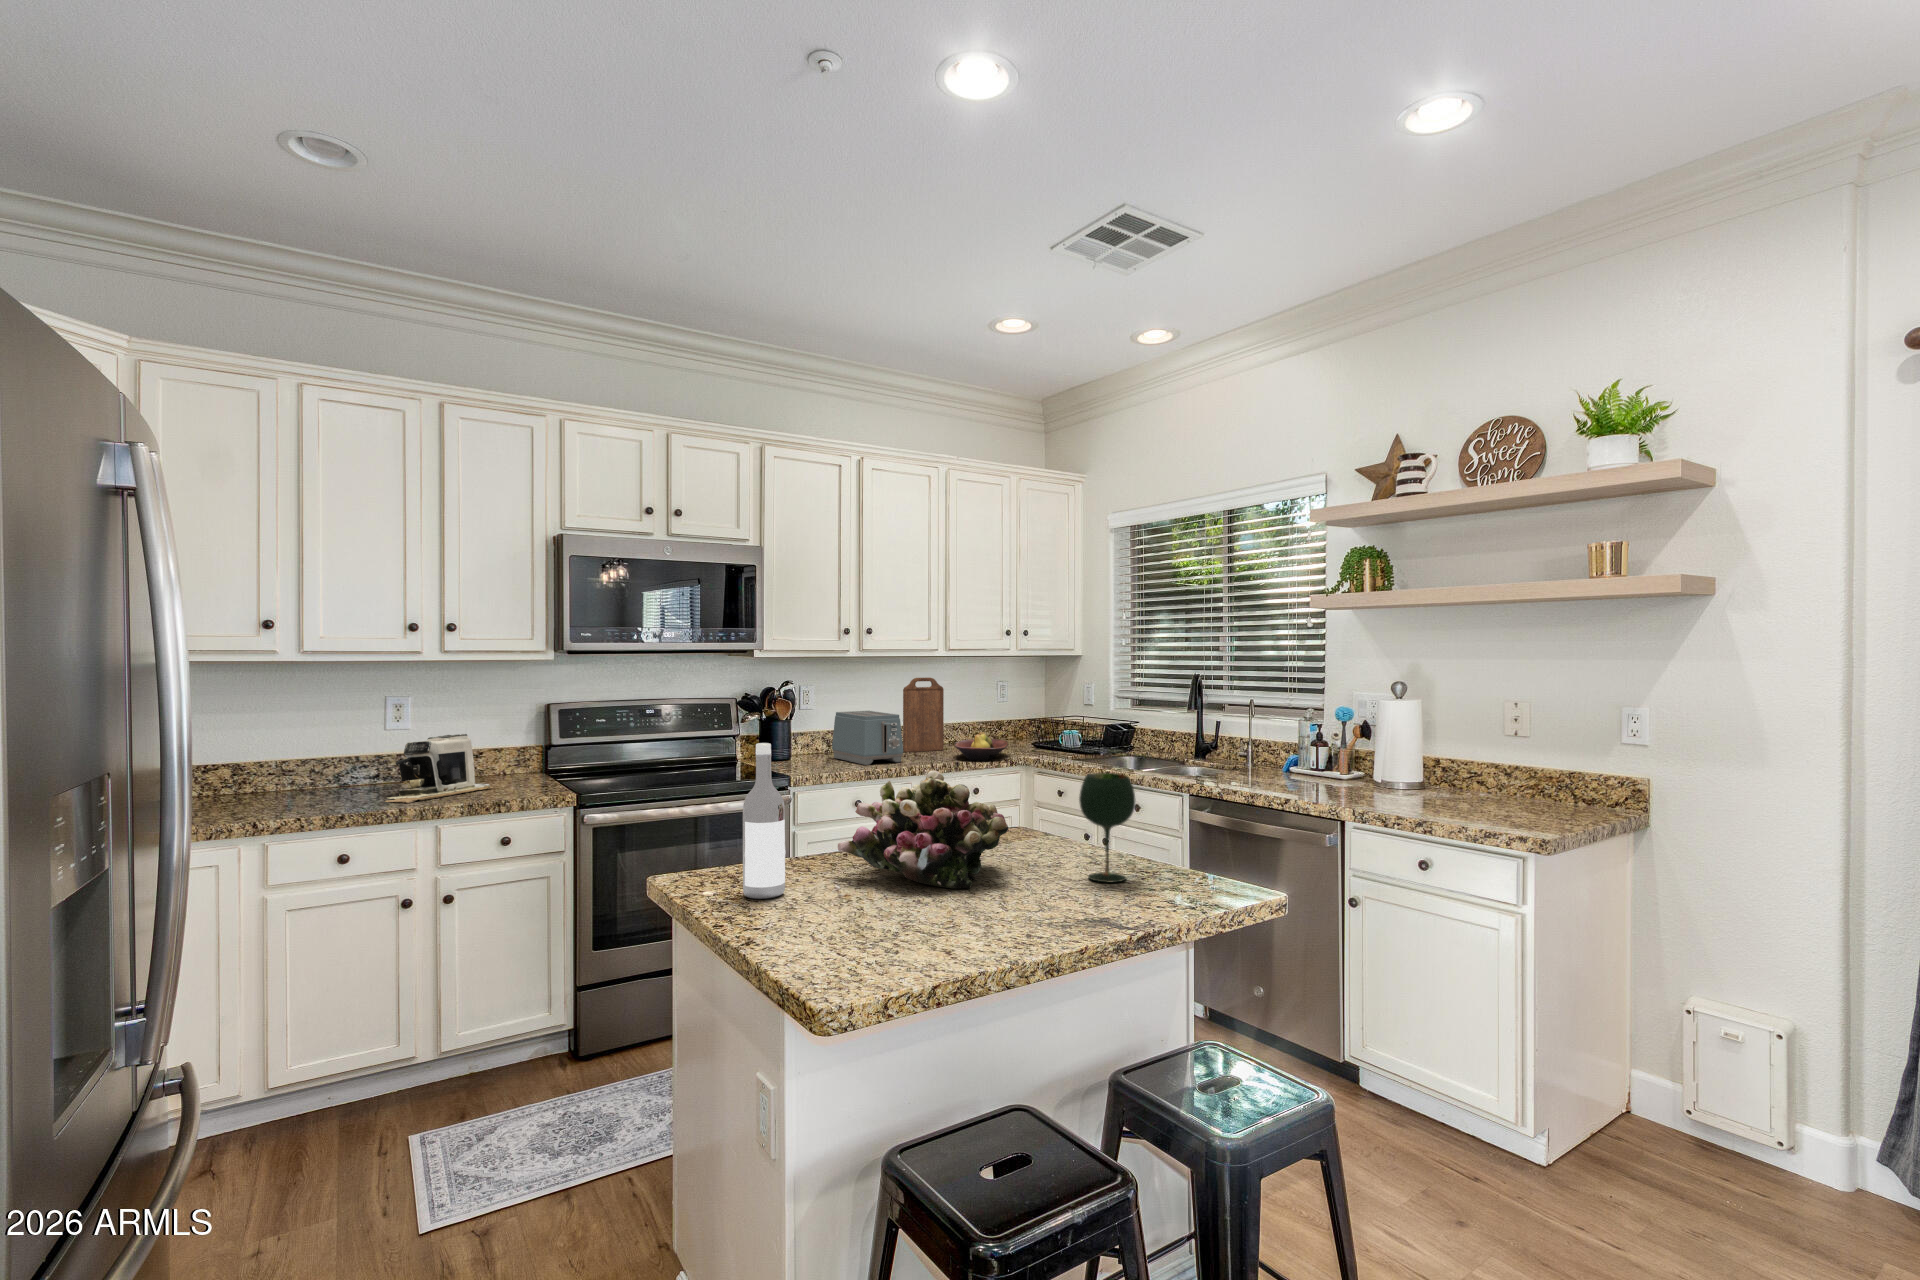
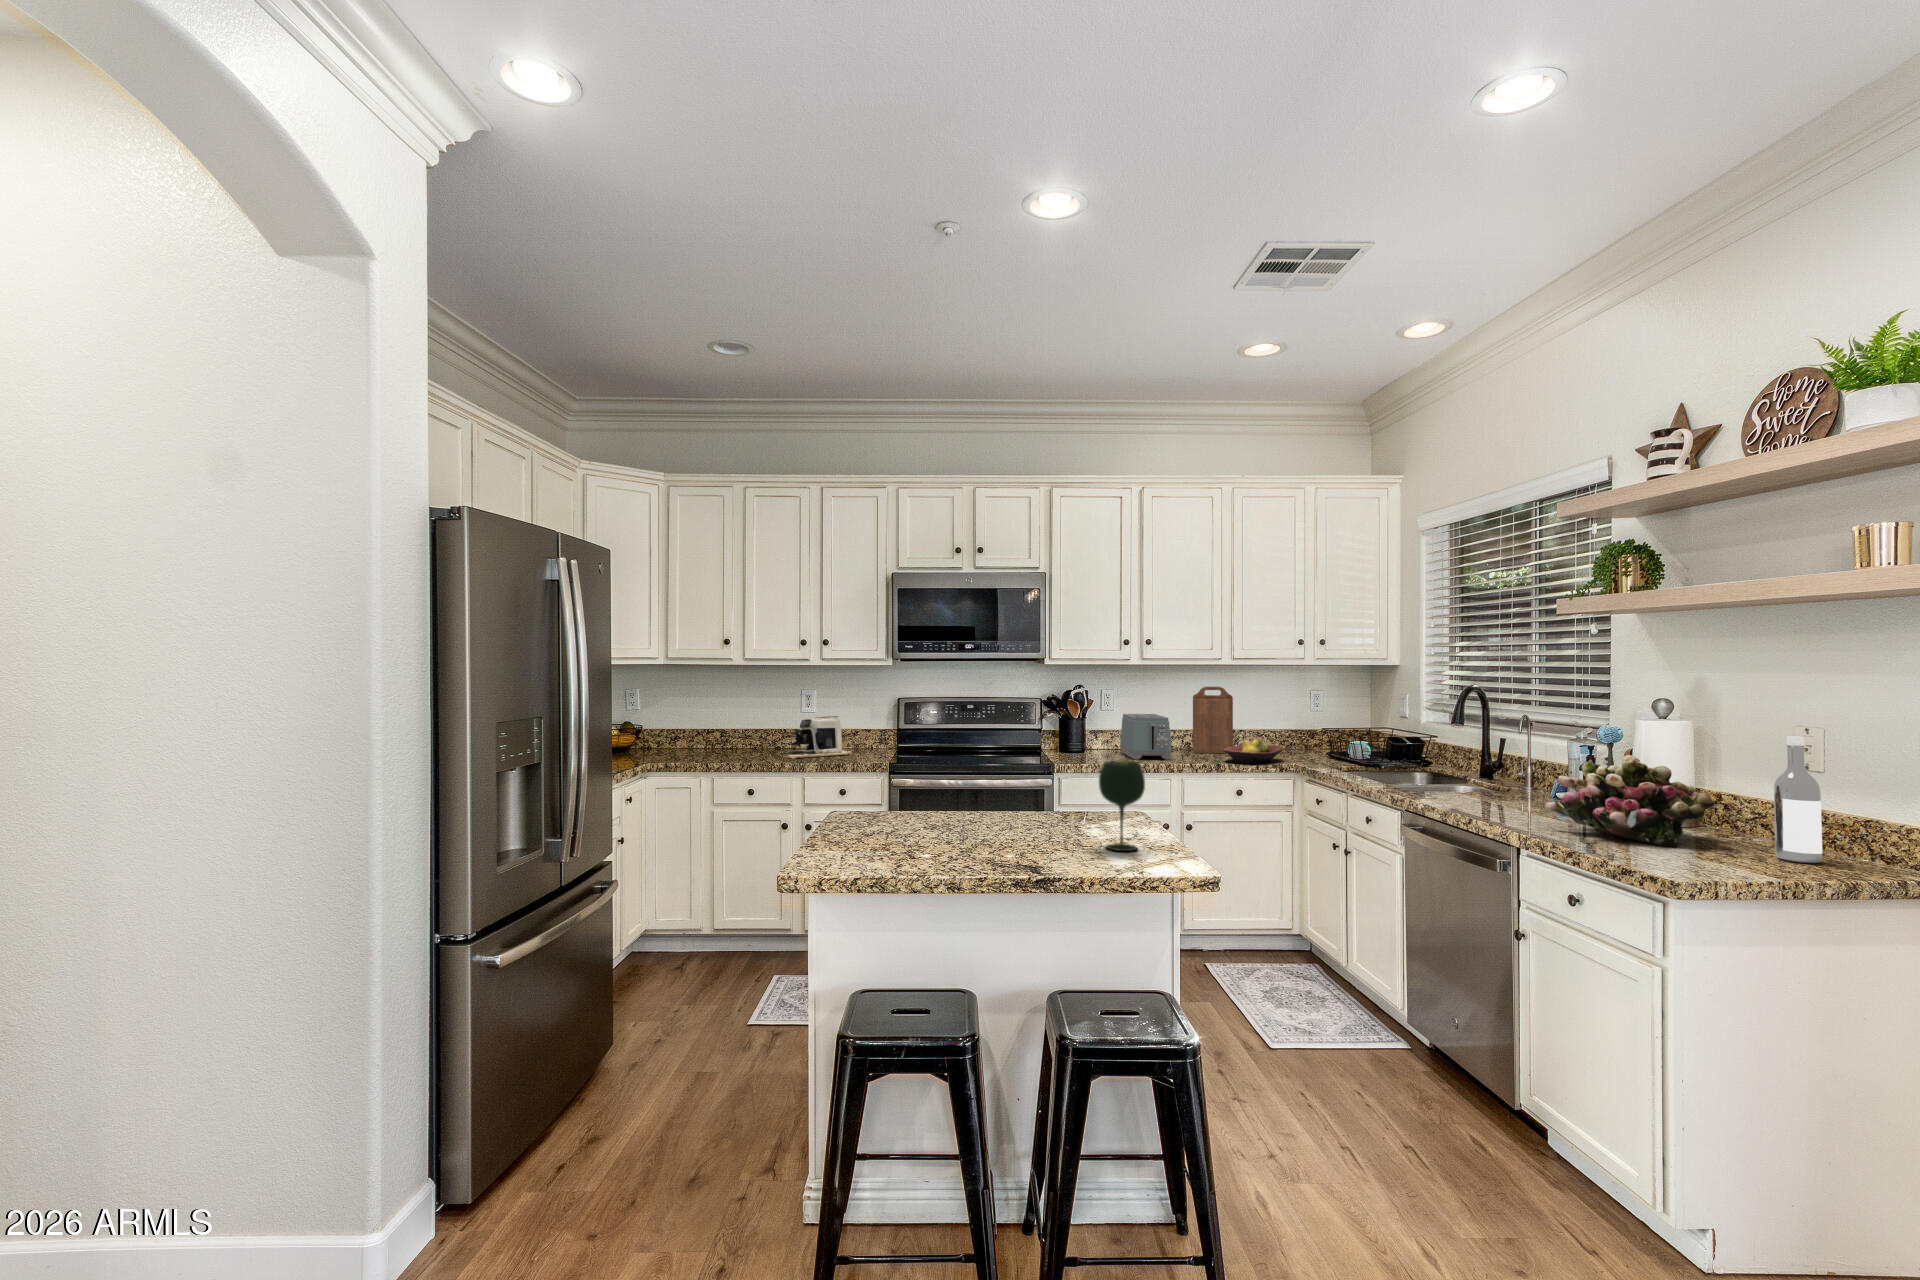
wine bottle: present [743,743,785,899] -> present [1774,736,1822,863]
flower arrangement: present [838,771,1008,889] -> present [1545,755,1714,847]

